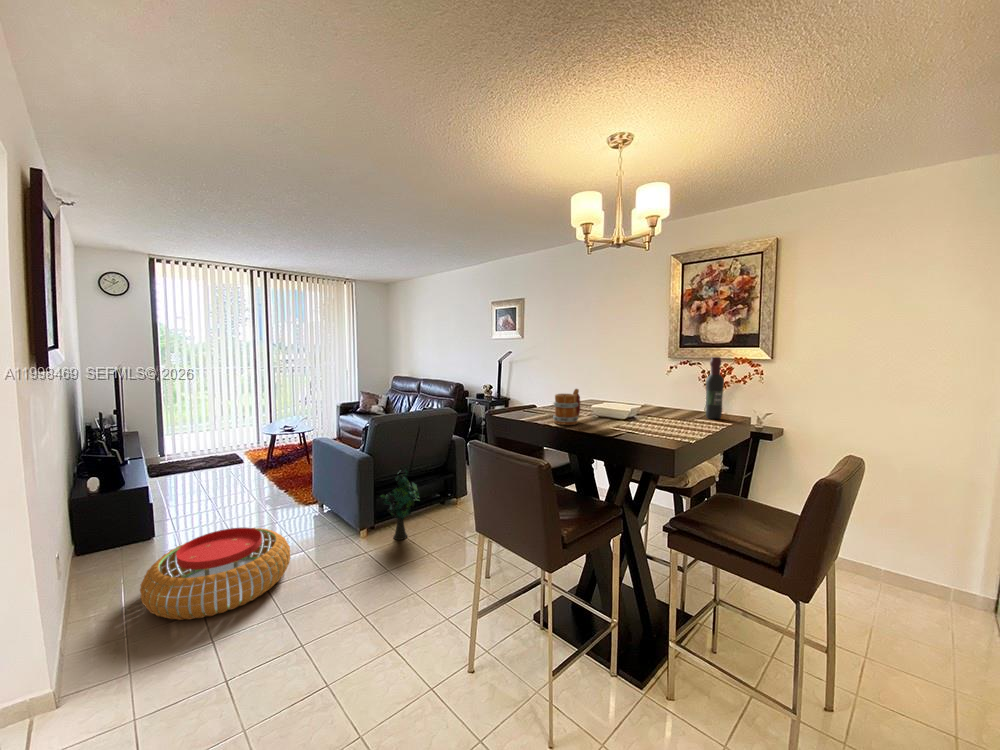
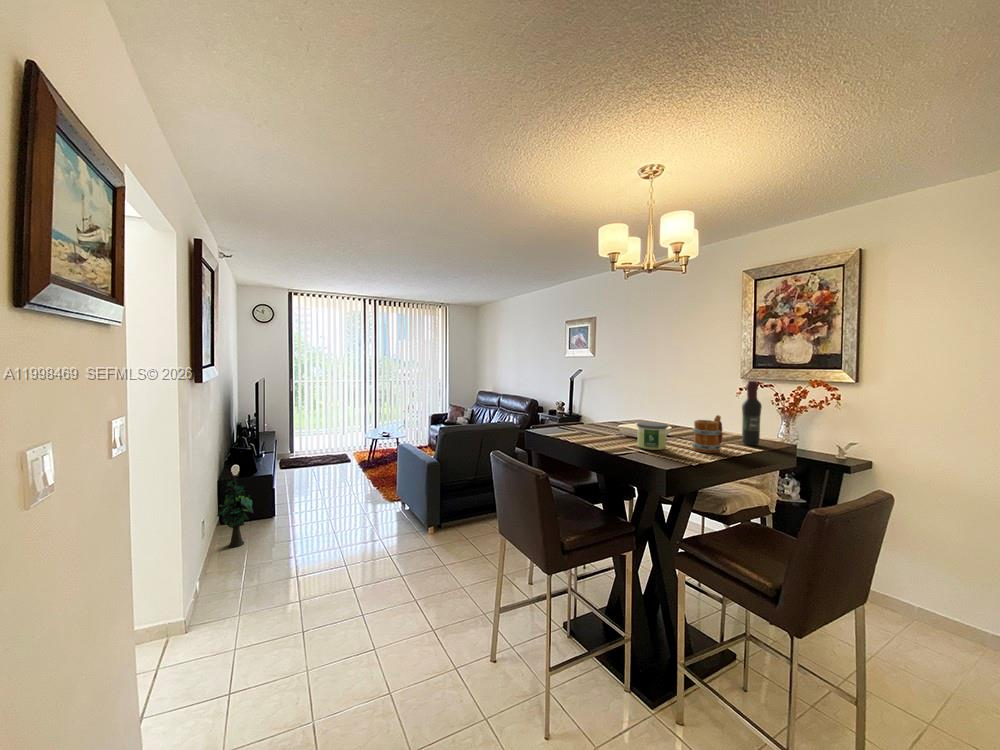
mug: present [553,389,580,425] -> present [692,415,723,453]
candle: none [620,400,652,429] -> present [637,422,668,450]
decorative plant: present [380,469,419,540] -> present [217,478,254,547]
pouf: present [140,528,290,620] -> none [259,513,368,580]

